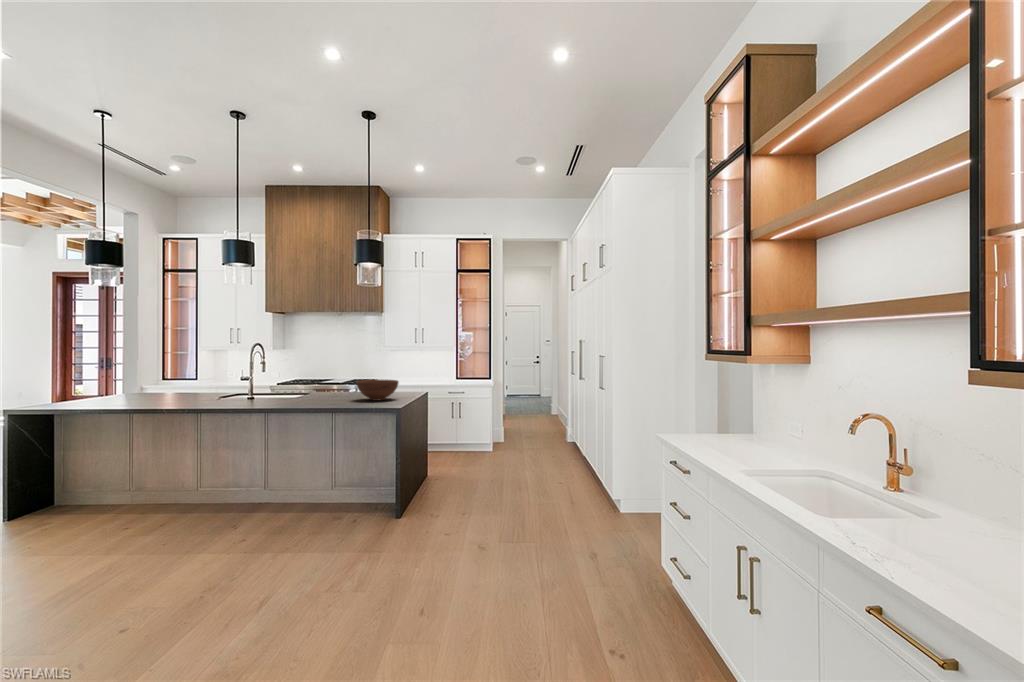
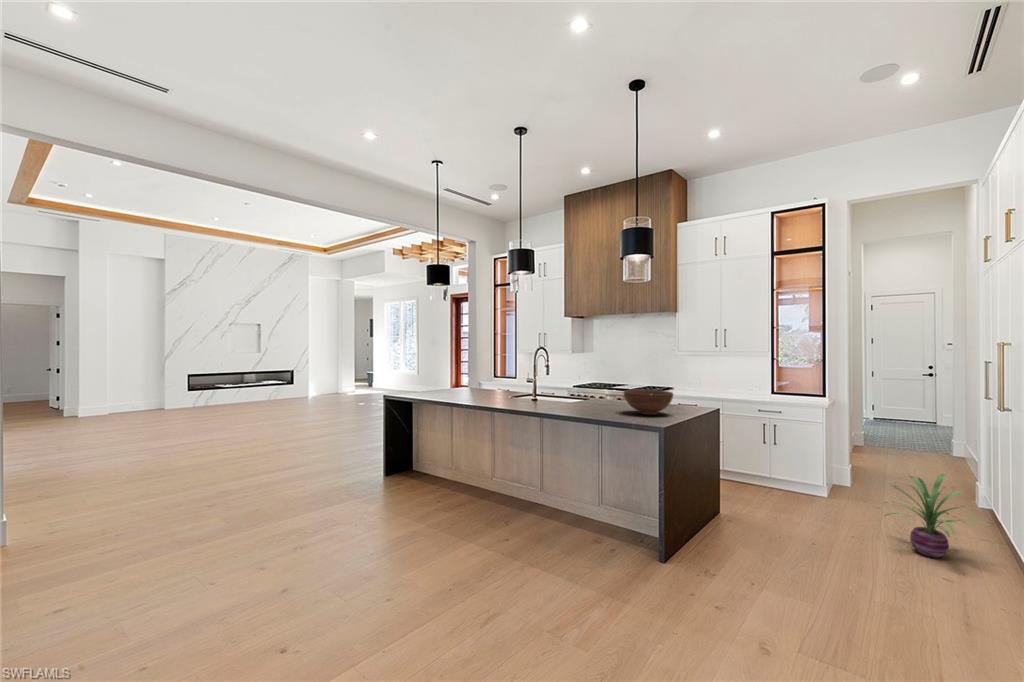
decorative plant: none [527,421,581,473] -> present [884,474,987,558]

